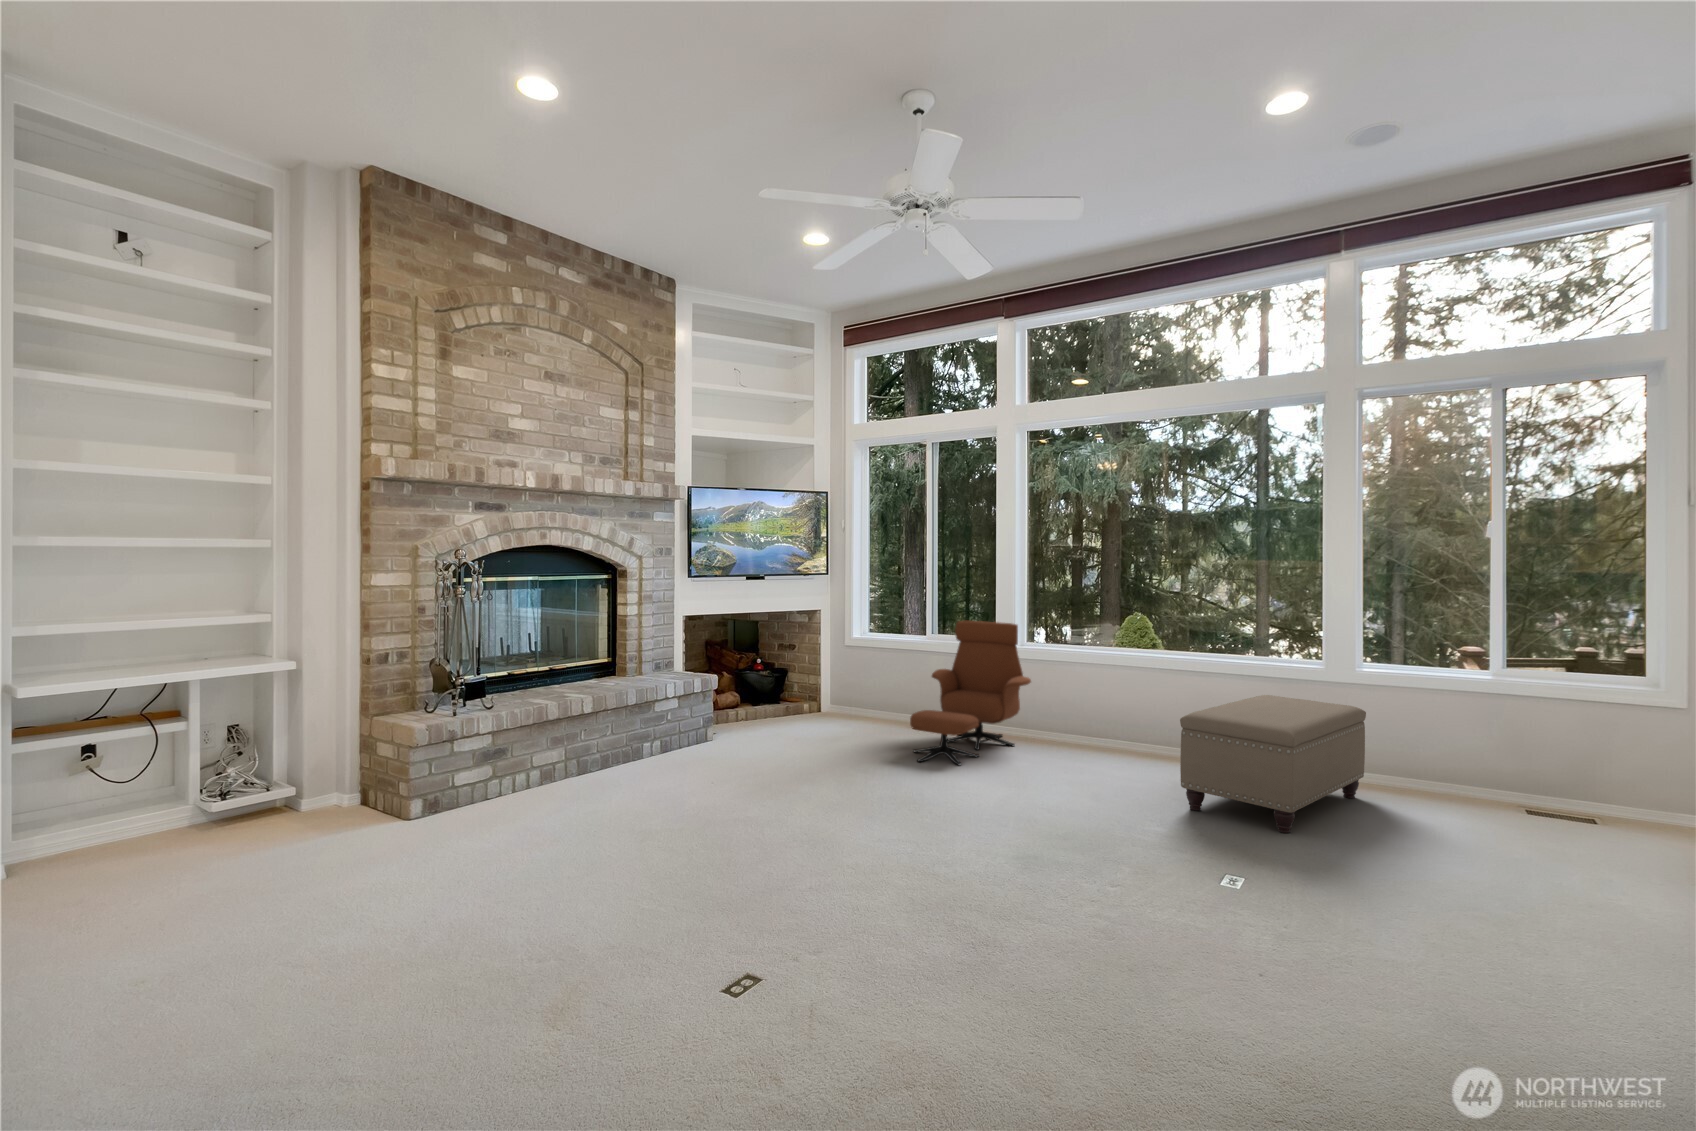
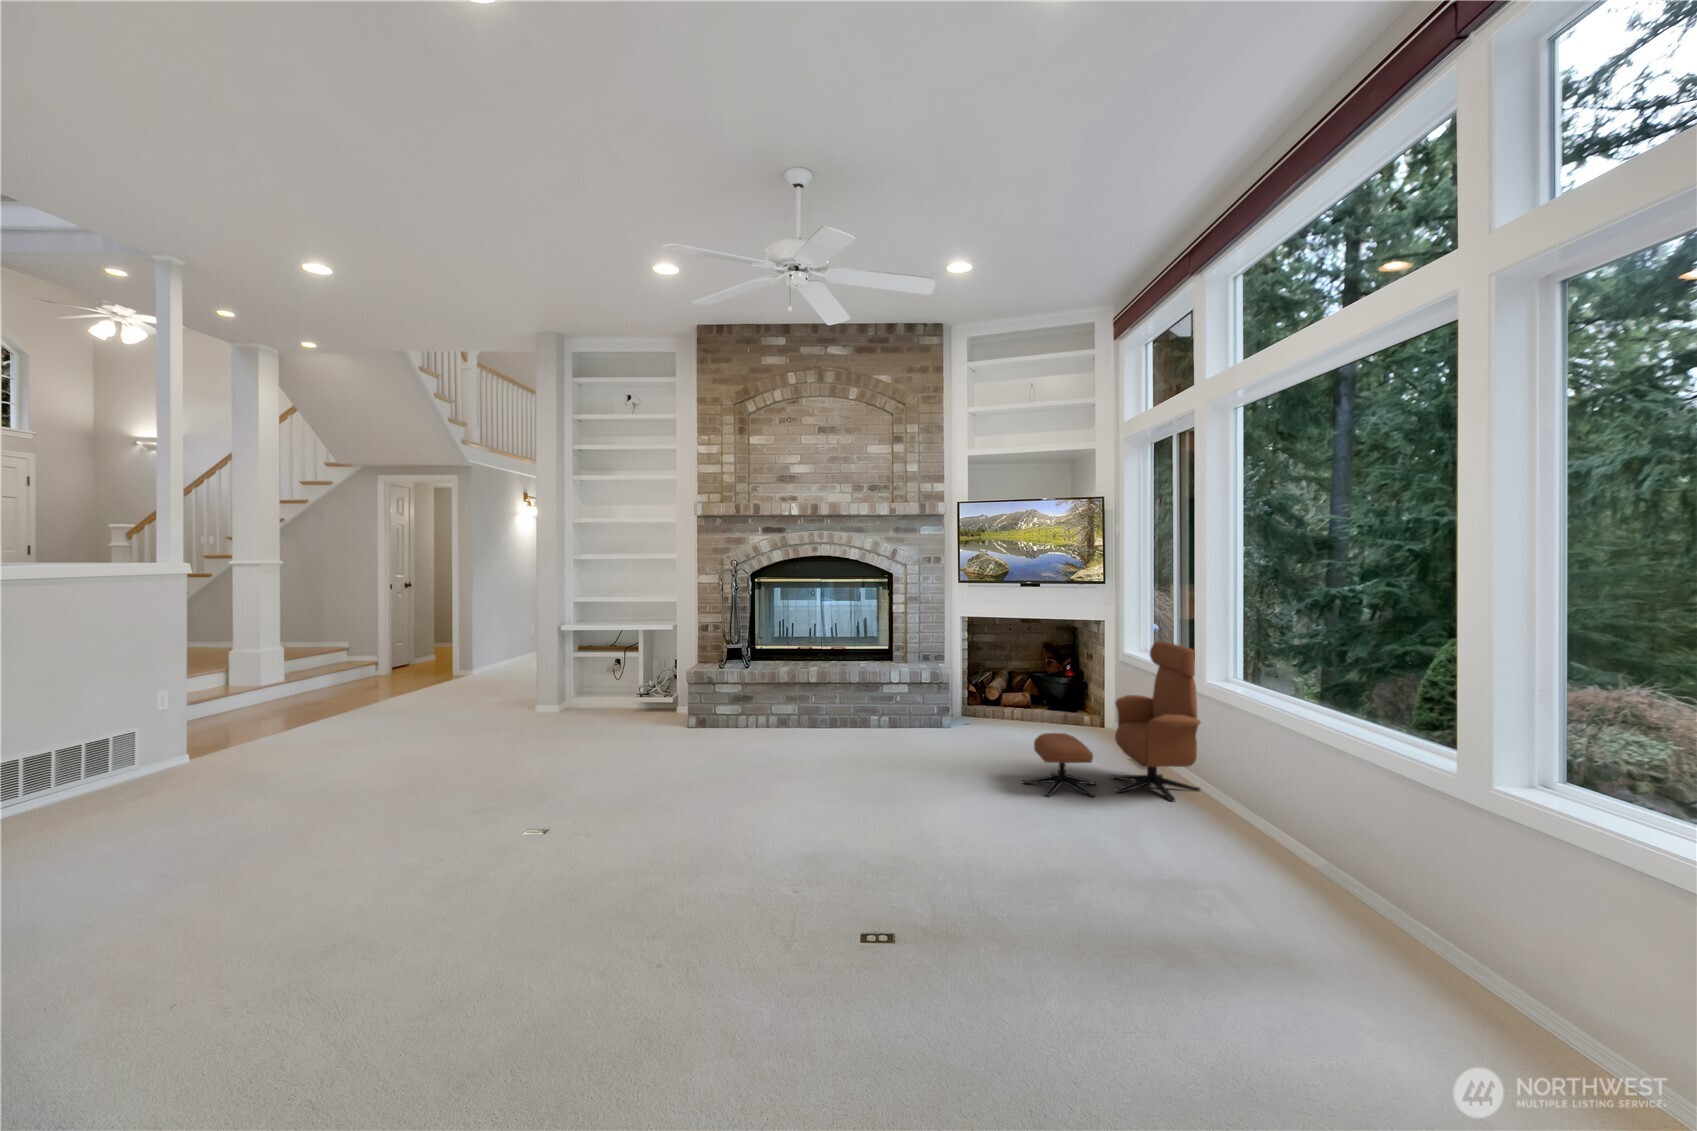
ottoman: present [1180,695,1366,833] -> none [1092,777,1461,1017]

